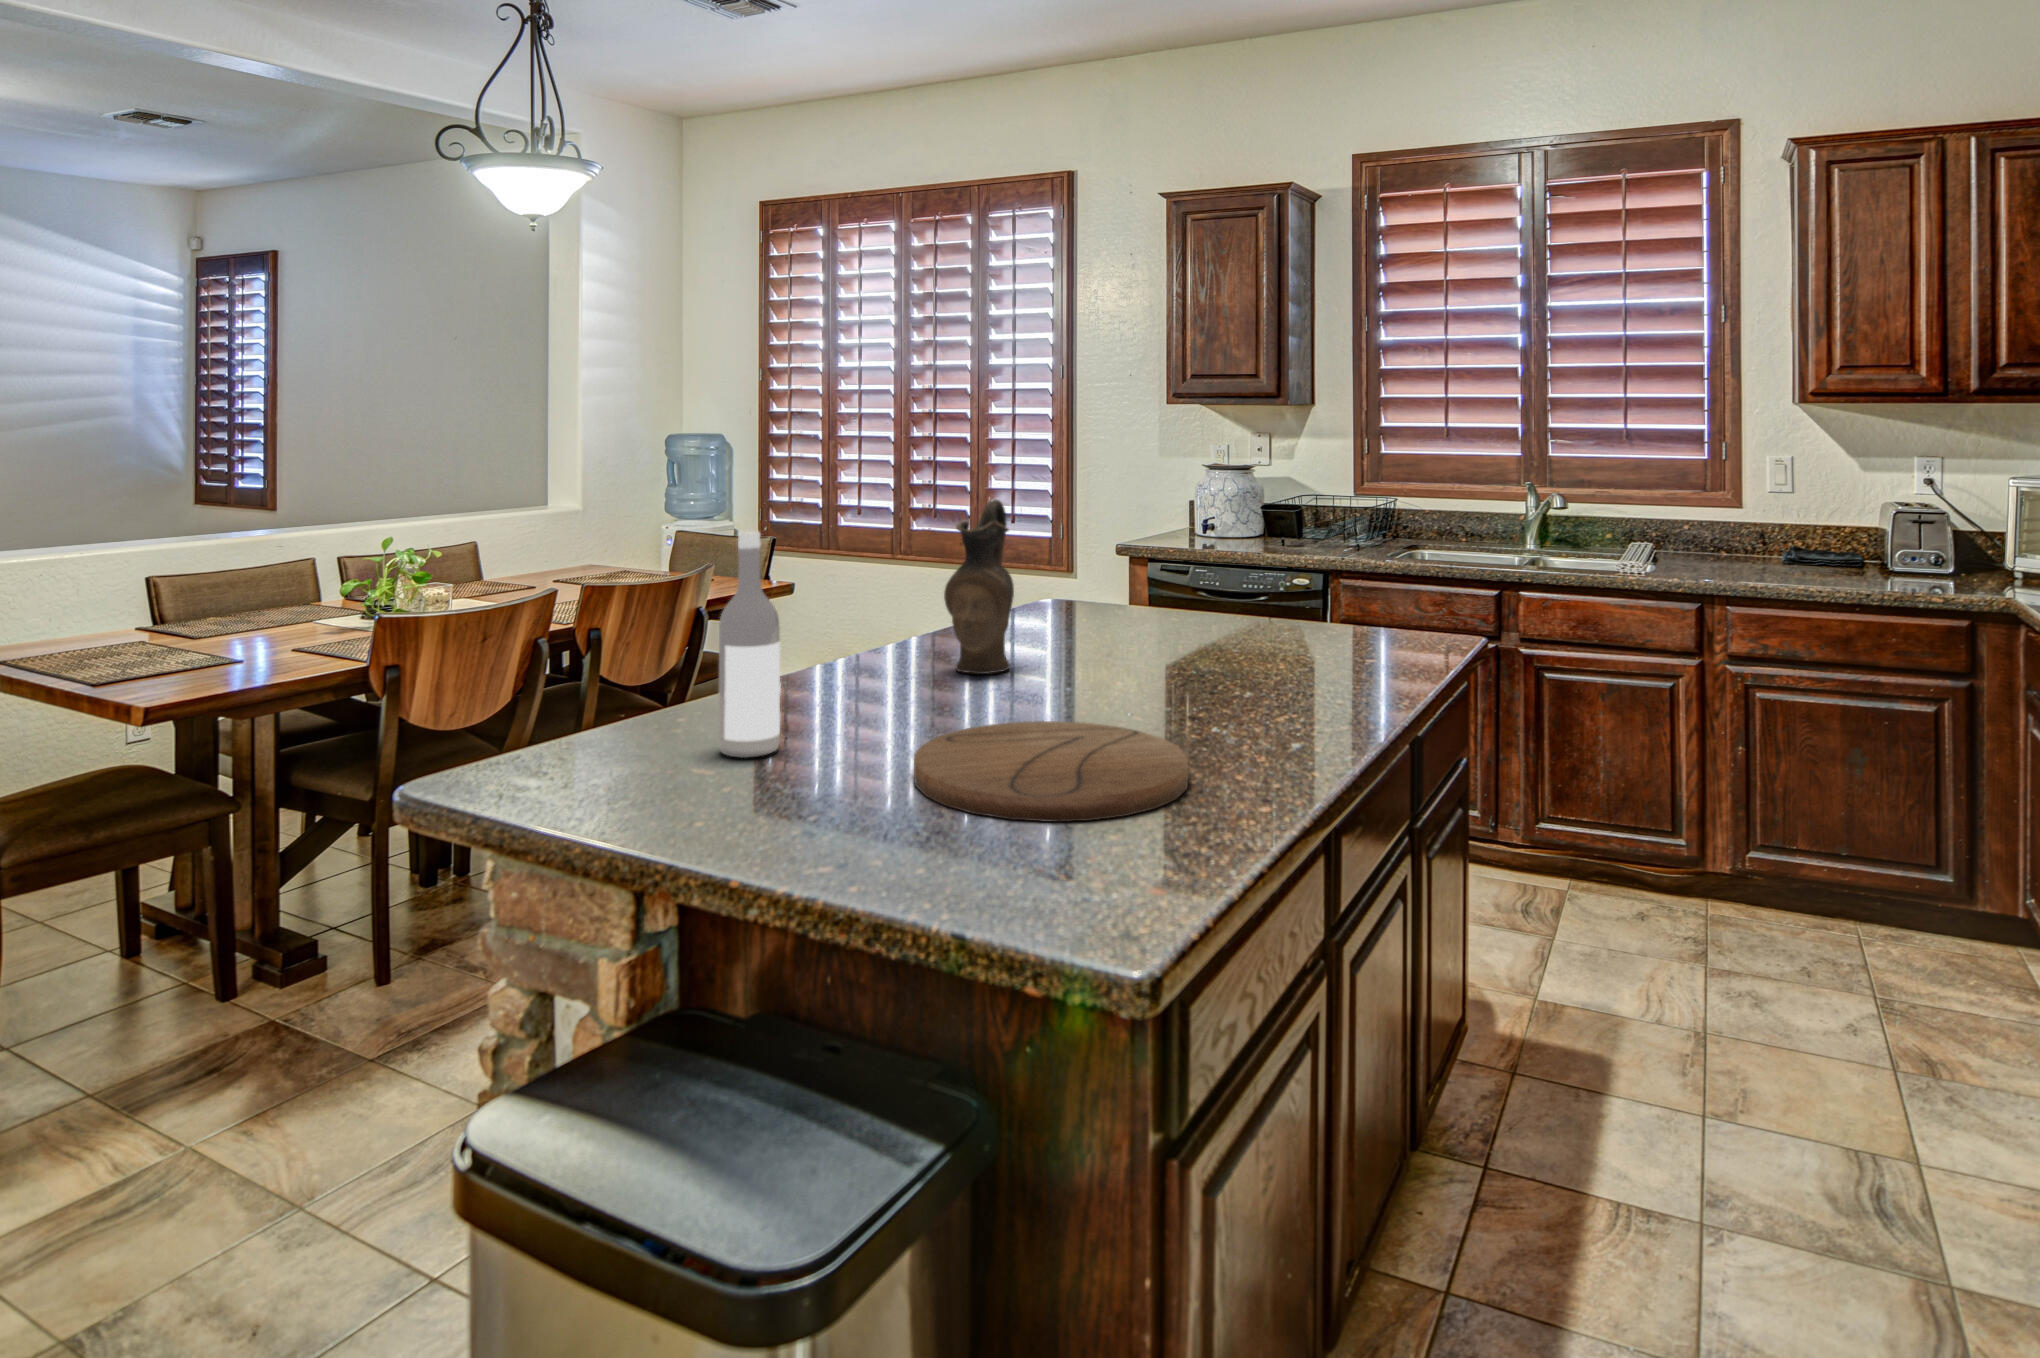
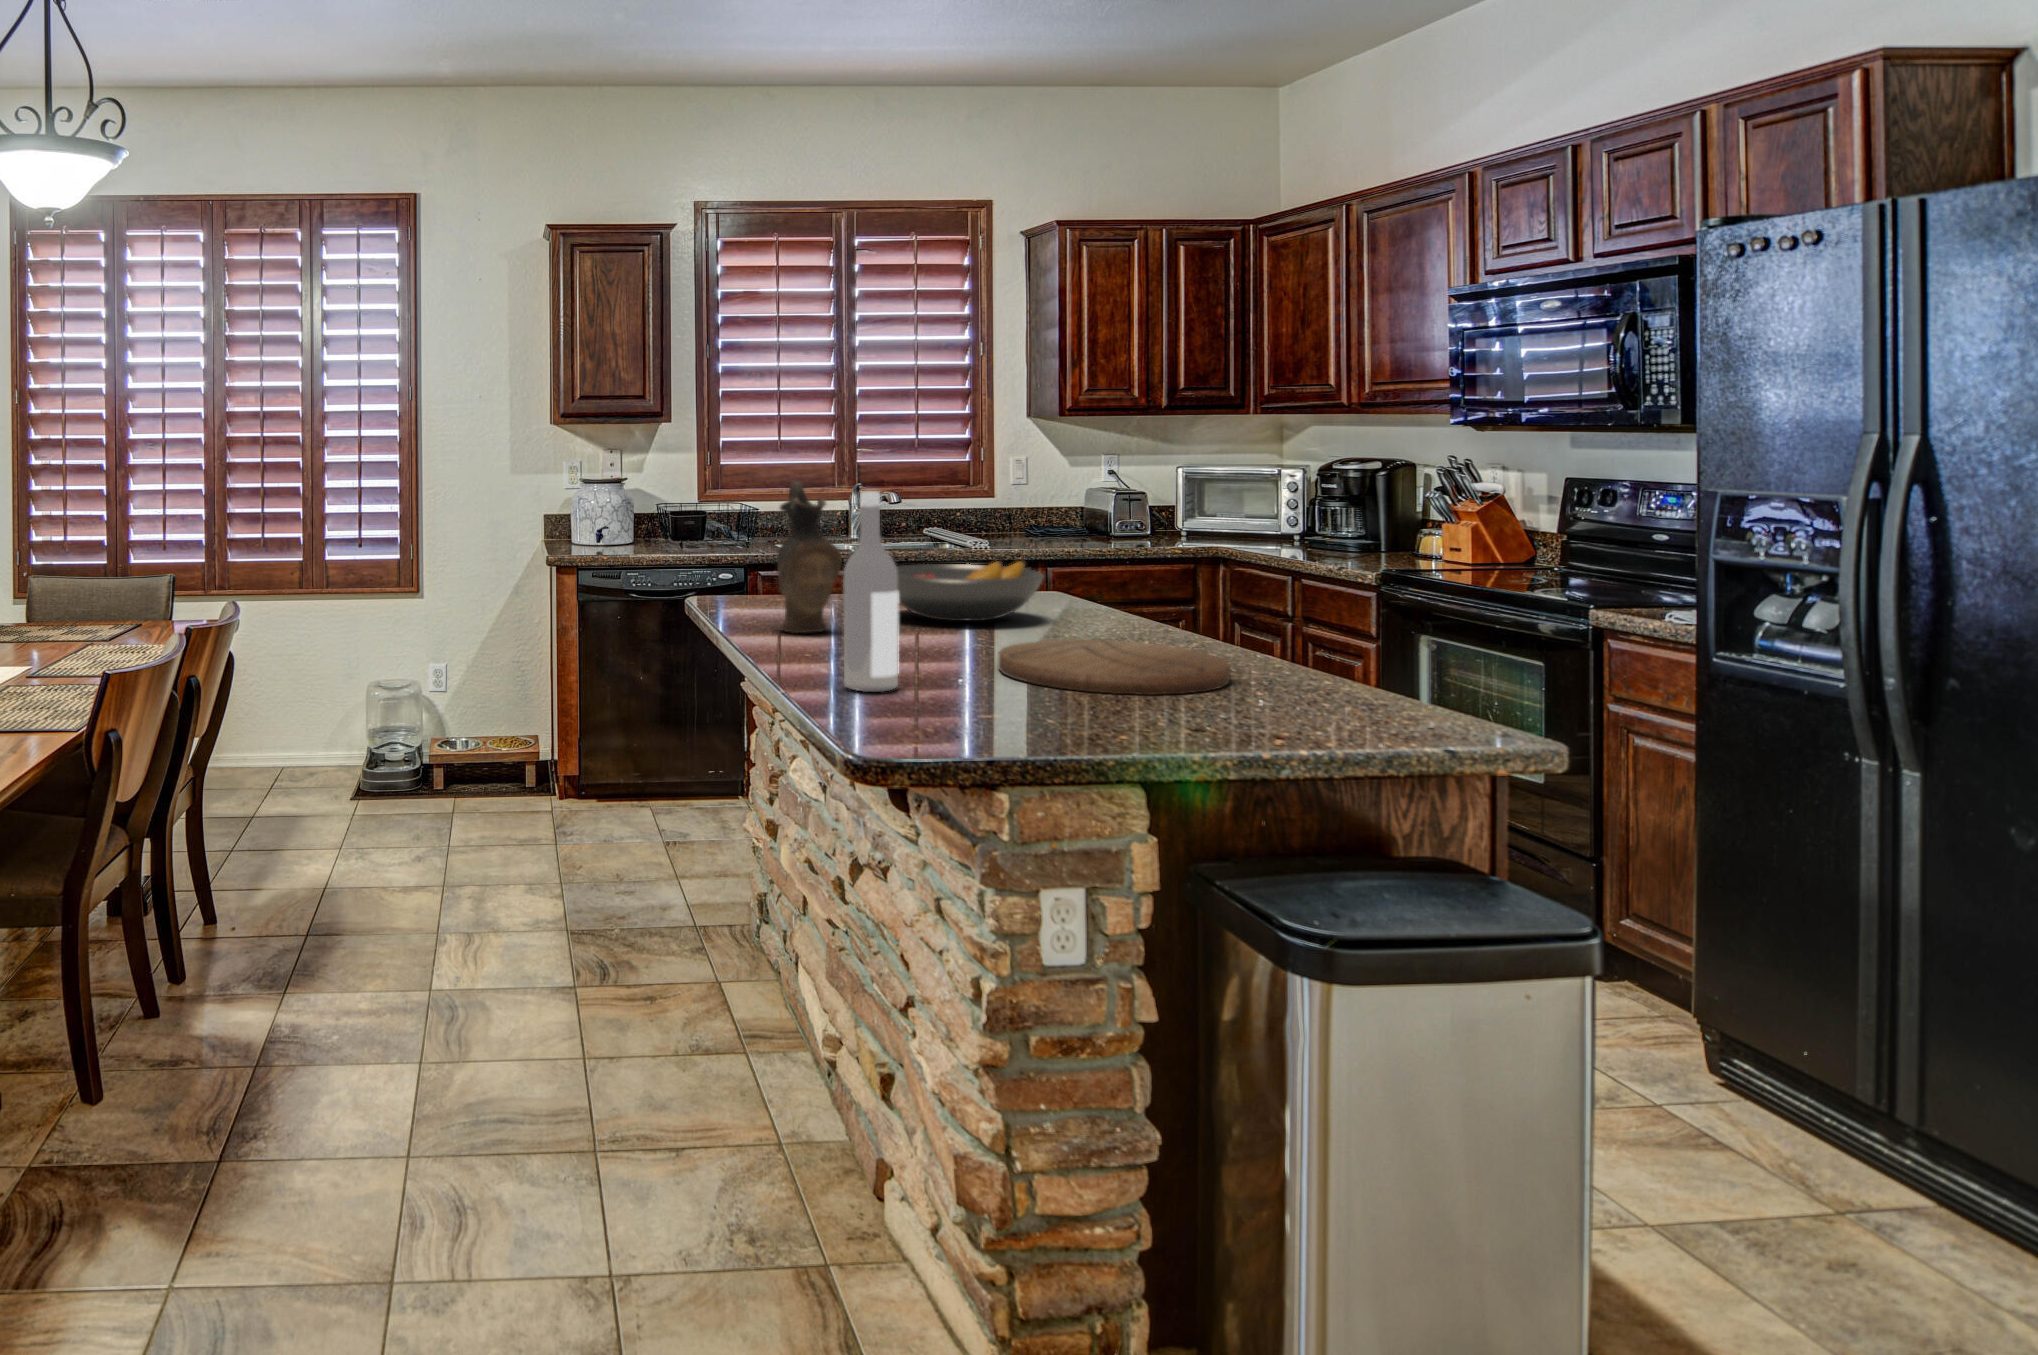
fruit bowl: none [1111,603,1310,682] -> present [896,560,1044,621]

